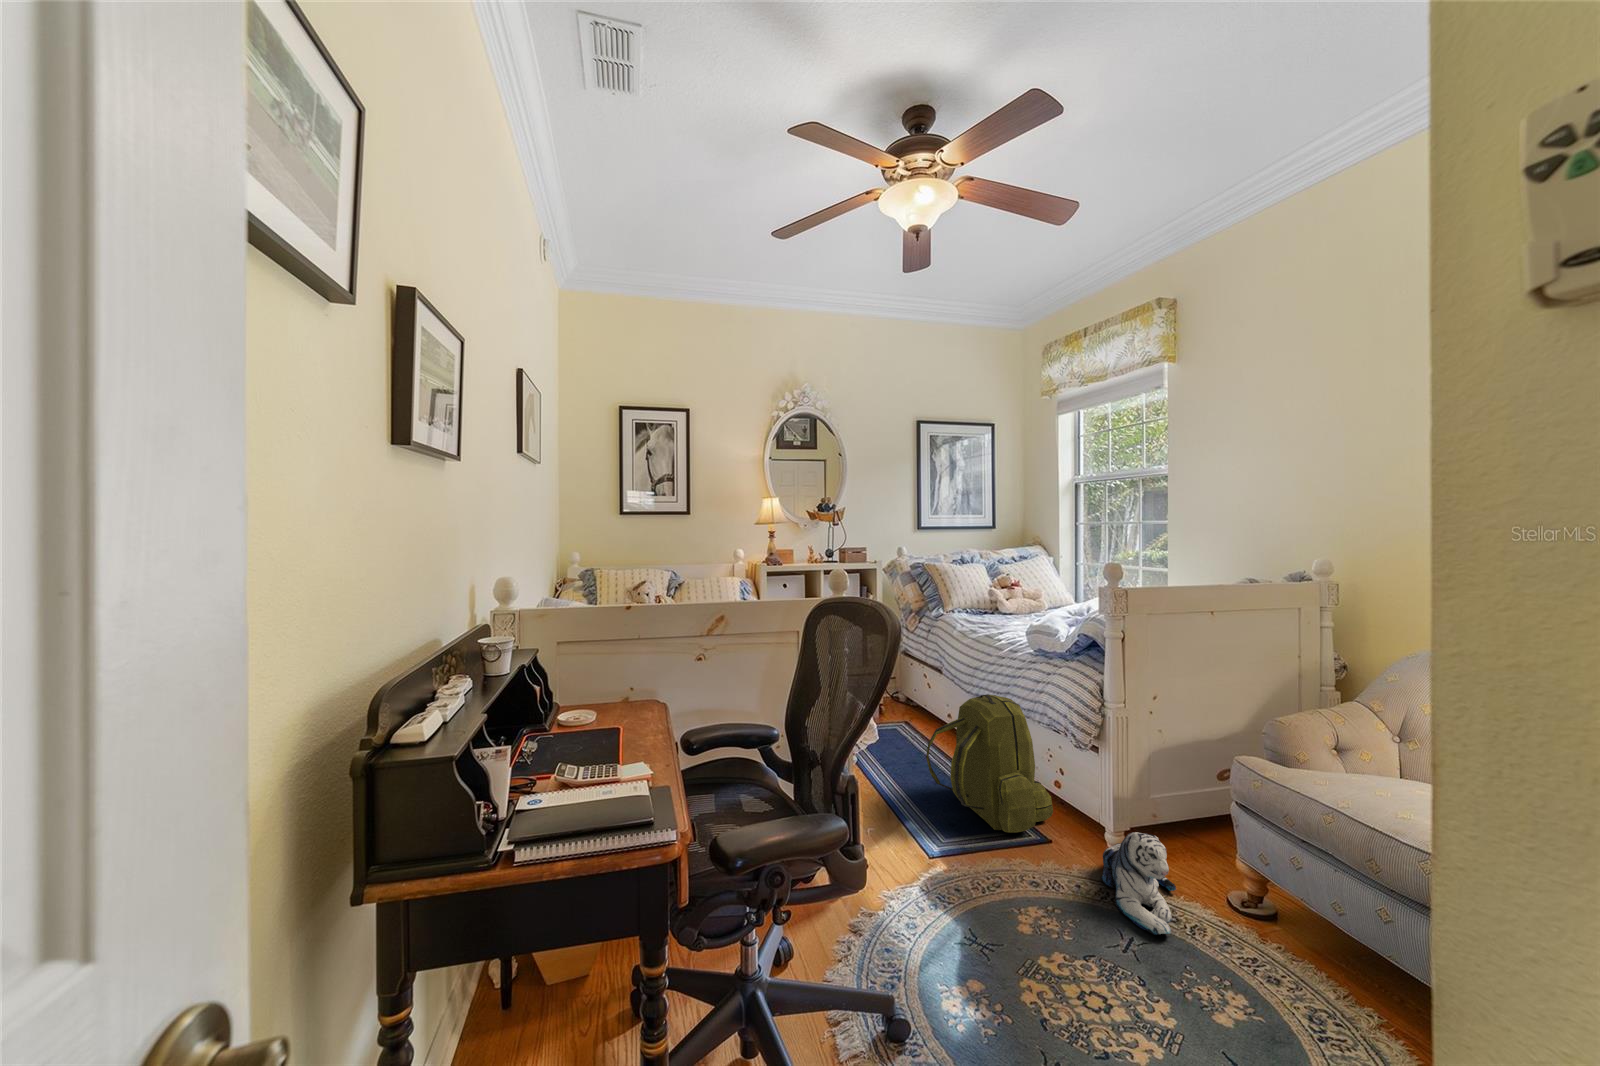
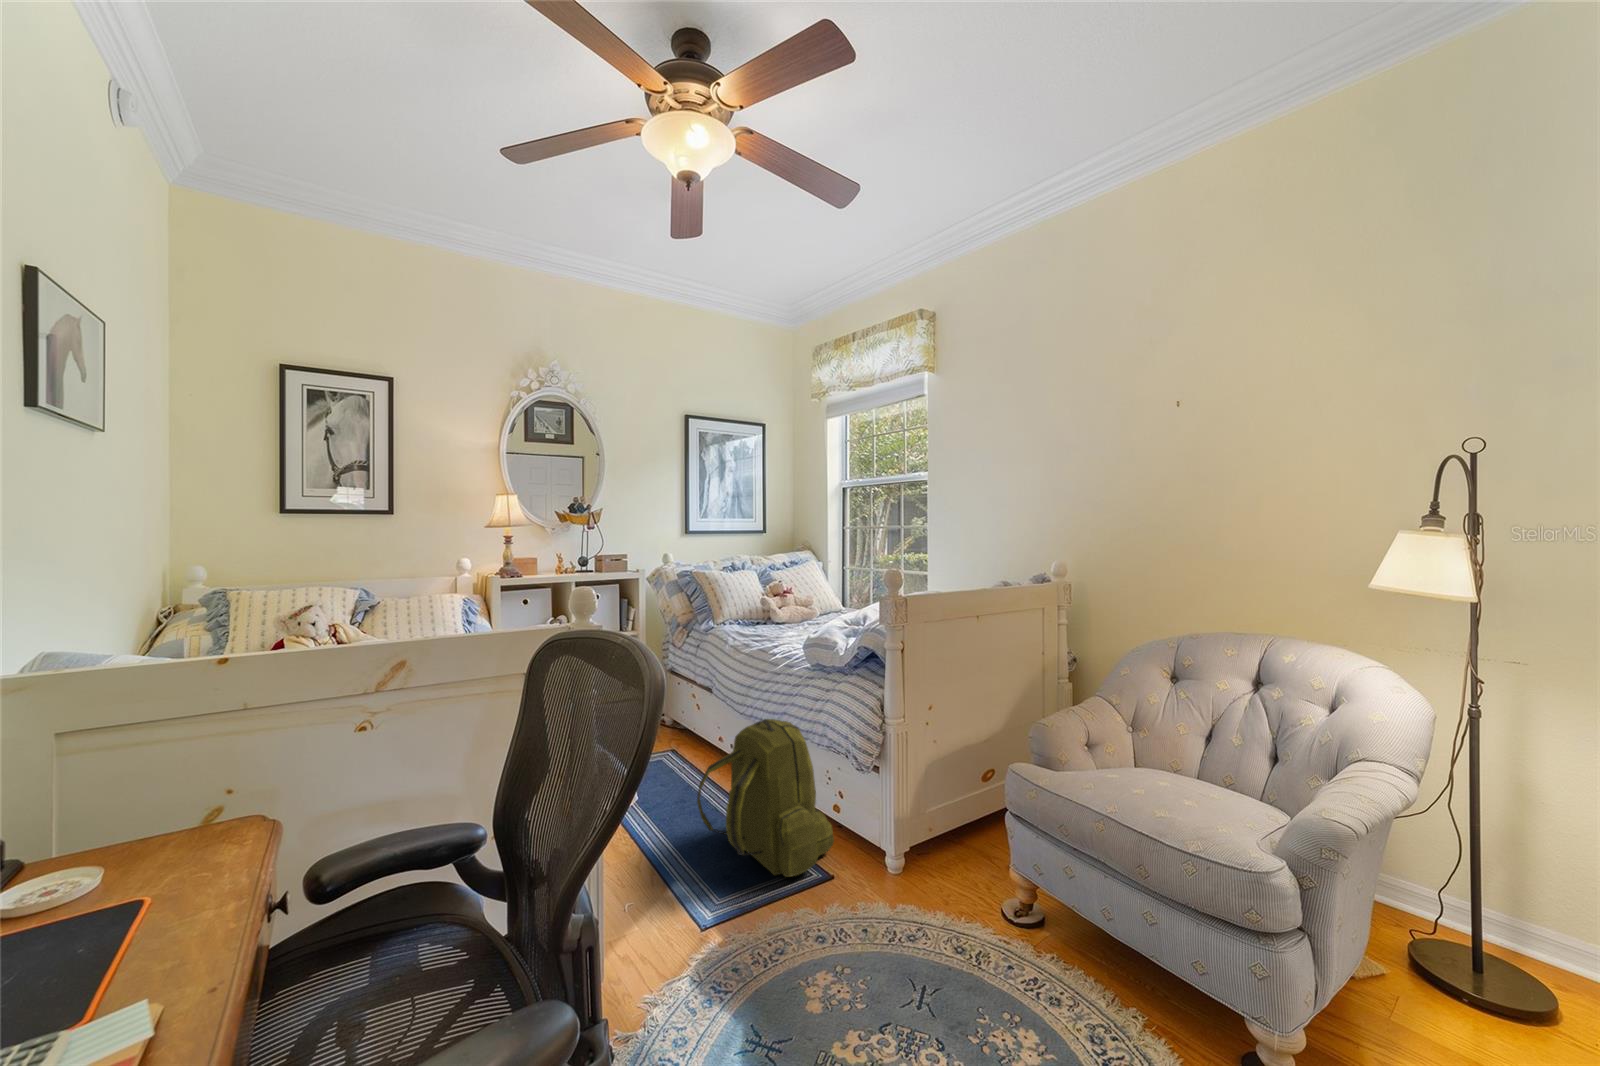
plush toy: present [1101,832,1176,935] -> none [886,859,959,976]

